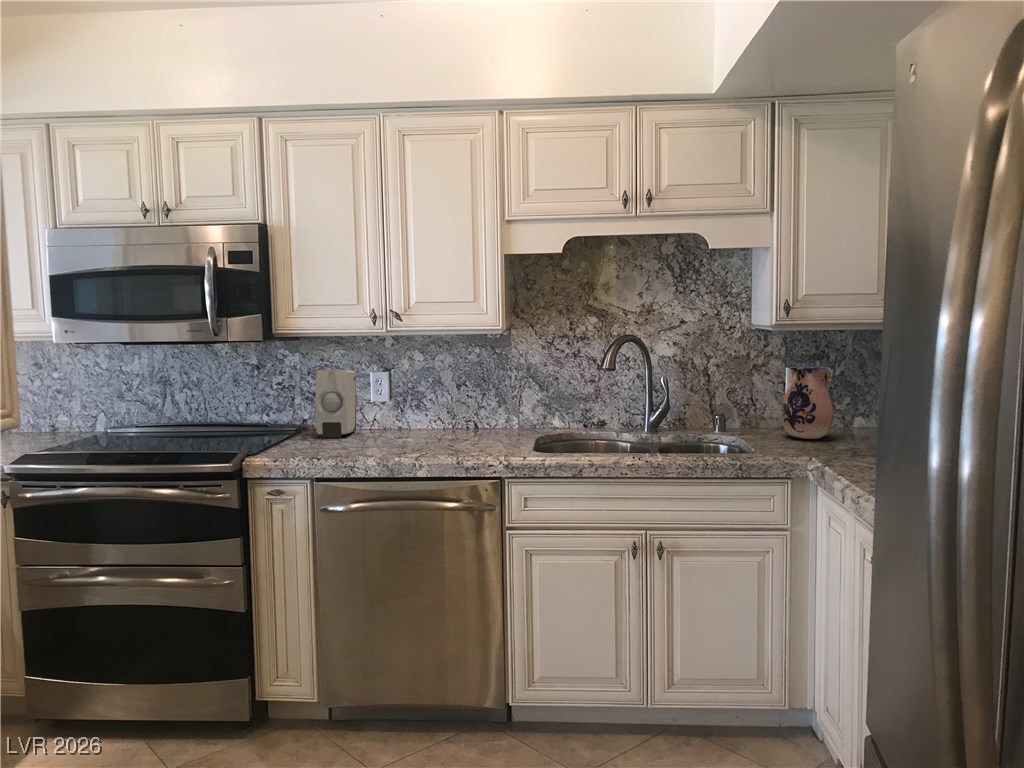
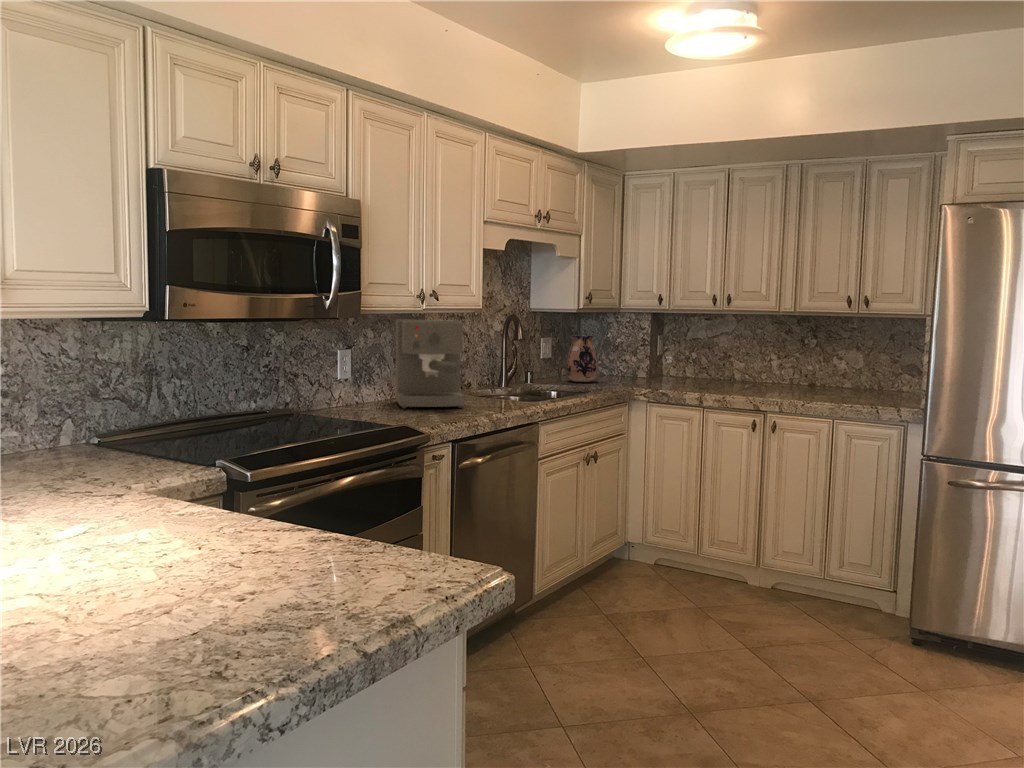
coffee maker: none [374,342,478,445] -> present [396,320,464,408]
soap dispenser: present [316,370,356,438] -> none [321,346,377,414]

